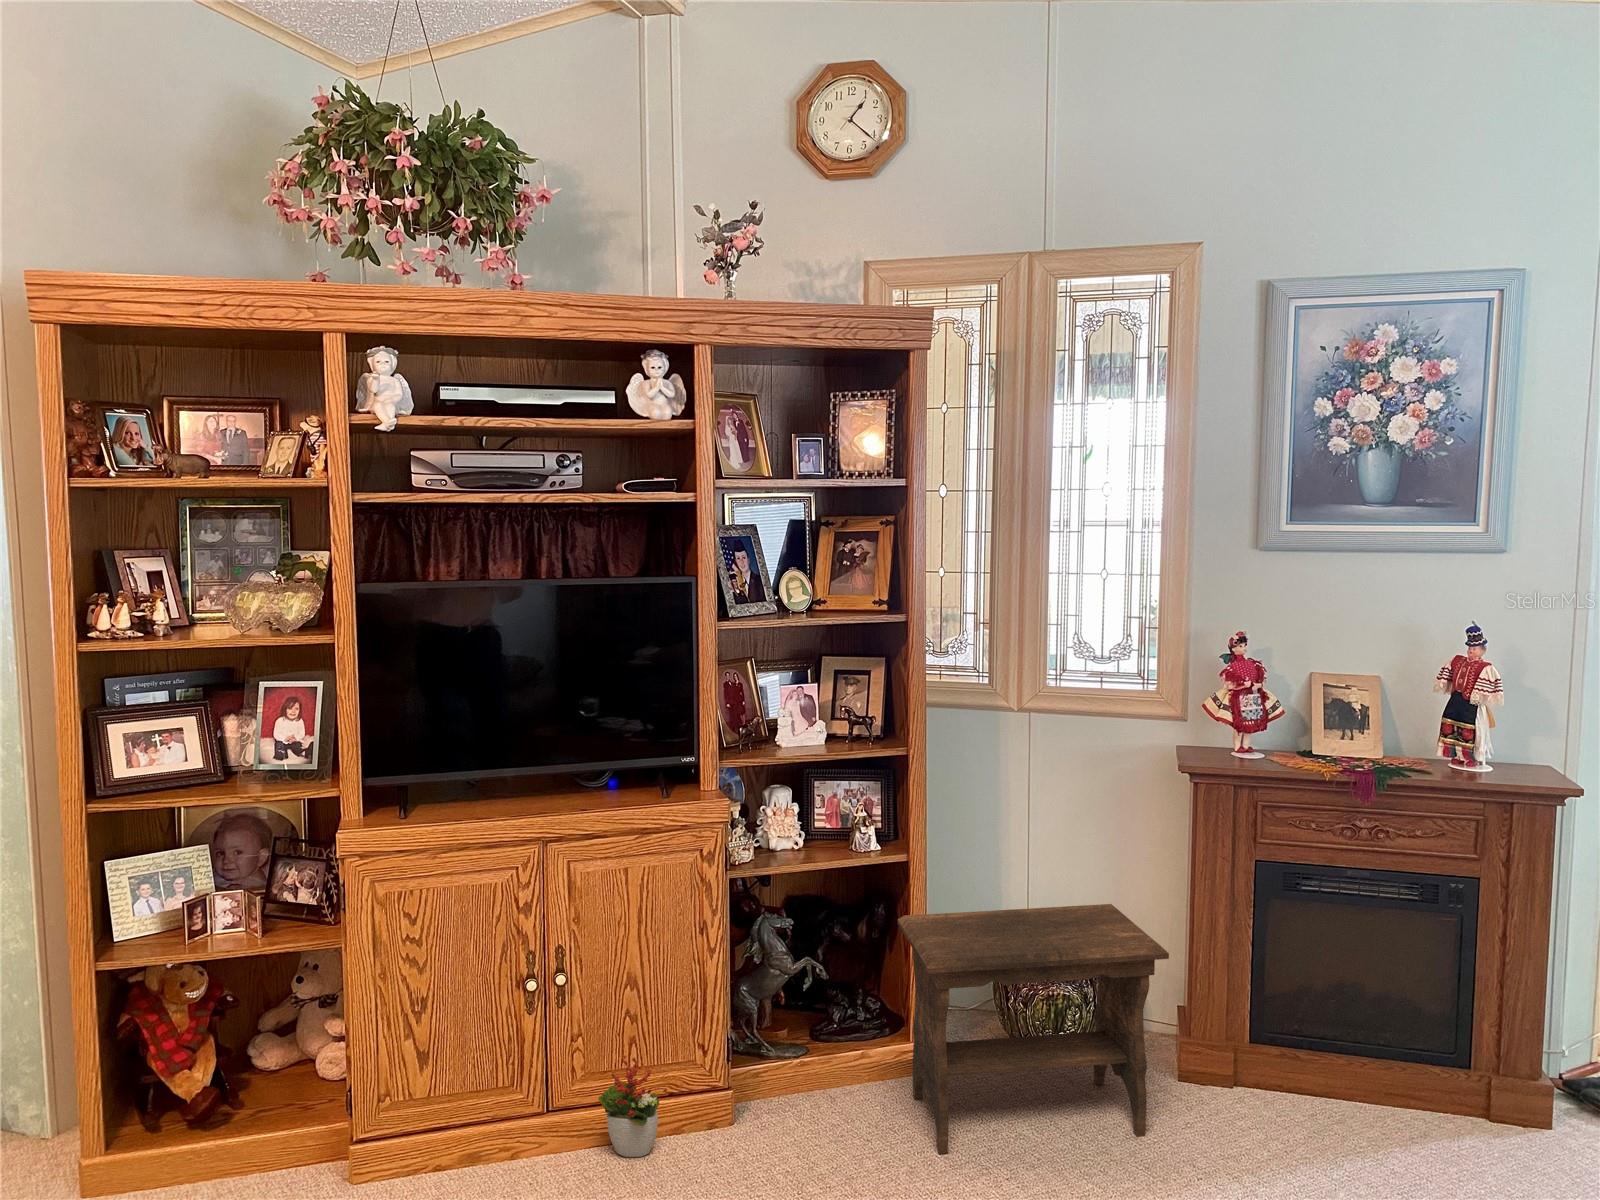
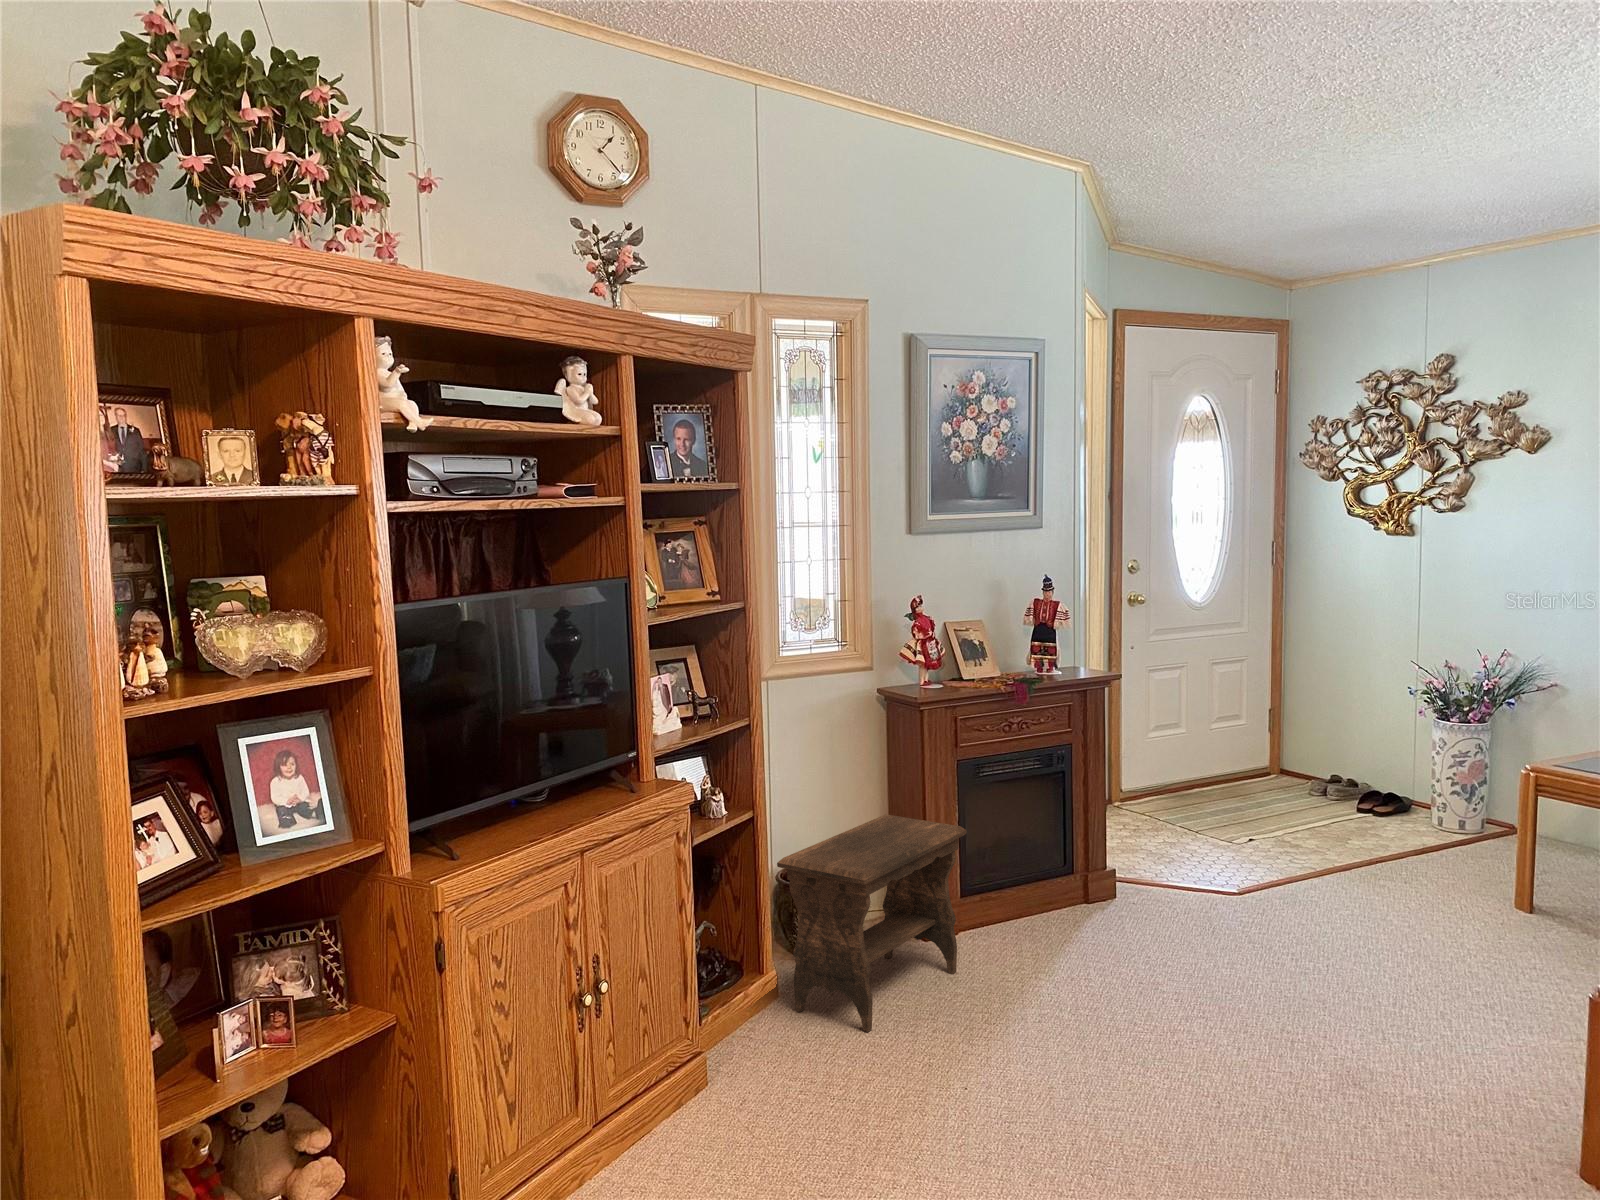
decorative plant: present [598,1054,660,1157] -> none [639,1038,689,1139]

